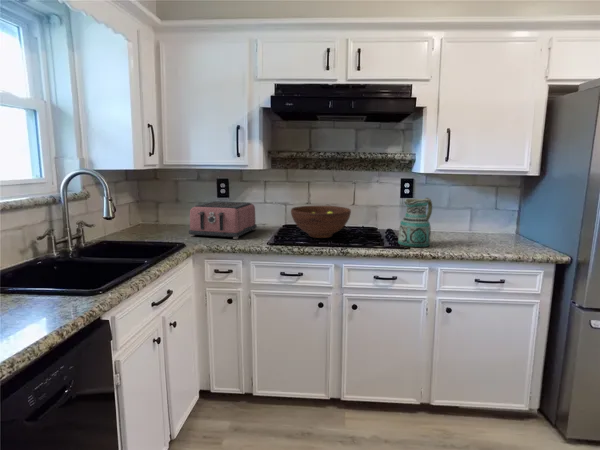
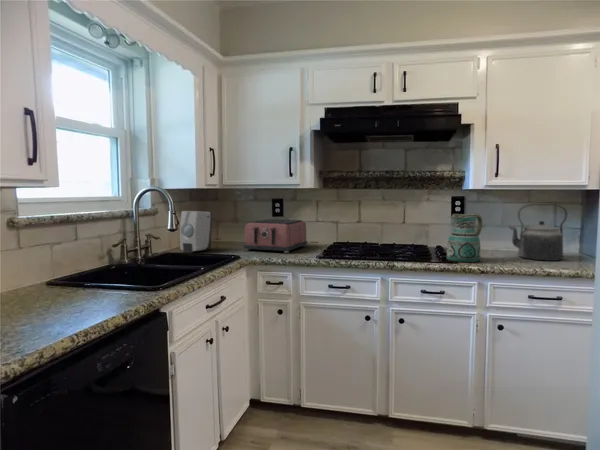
kettle: none [456,188,510,244] -> present [509,204,567,261]
soap dispenser: none [116,195,152,241] -> present [180,211,212,253]
fruit bowl: present [291,206,351,238] -> none [340,223,399,253]

